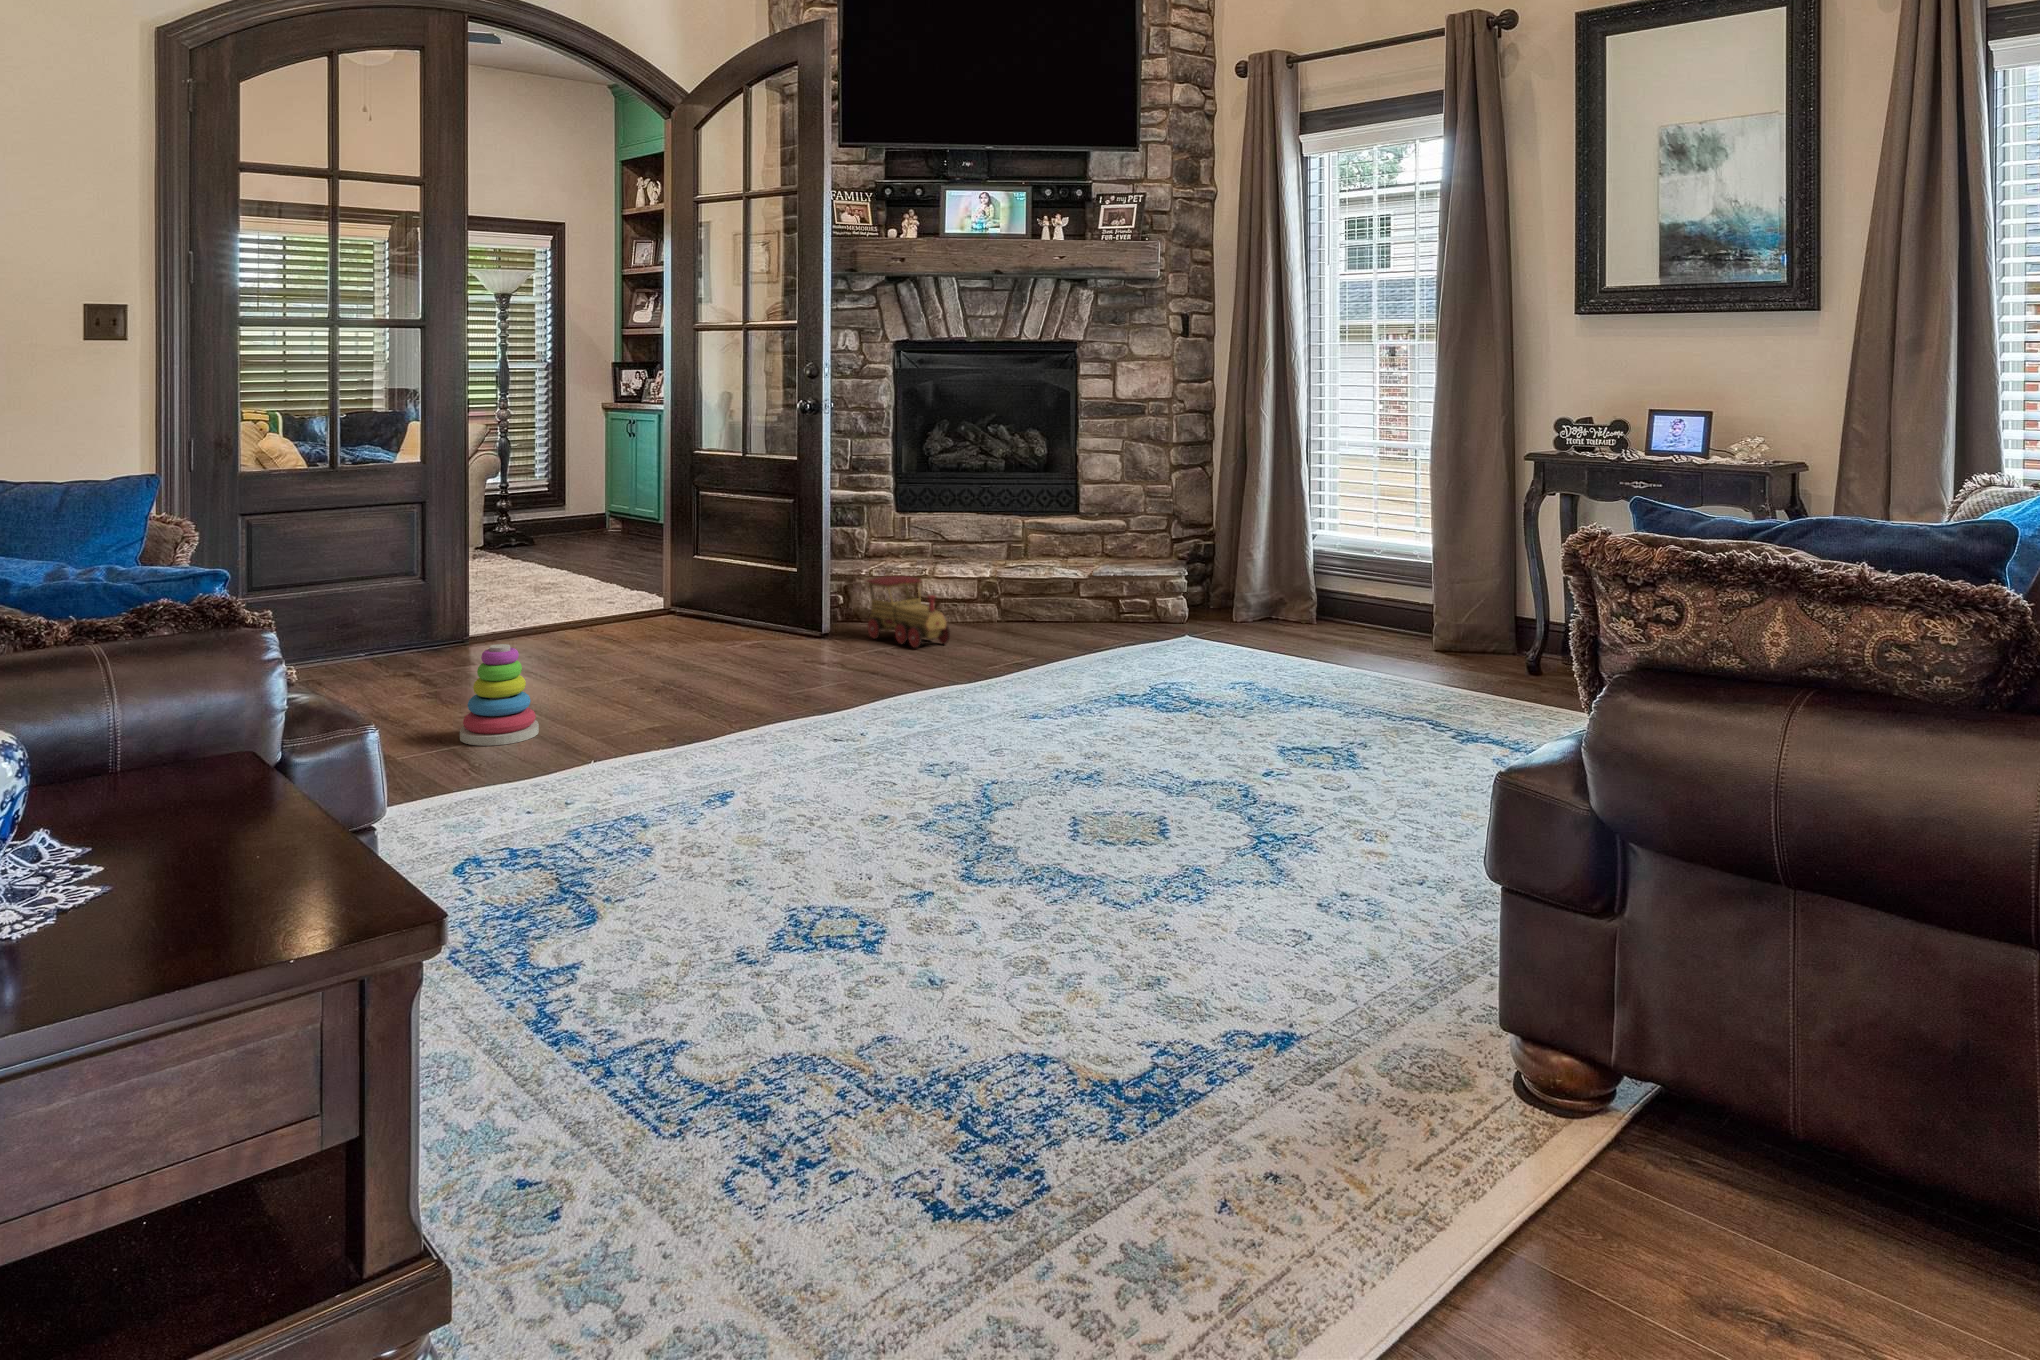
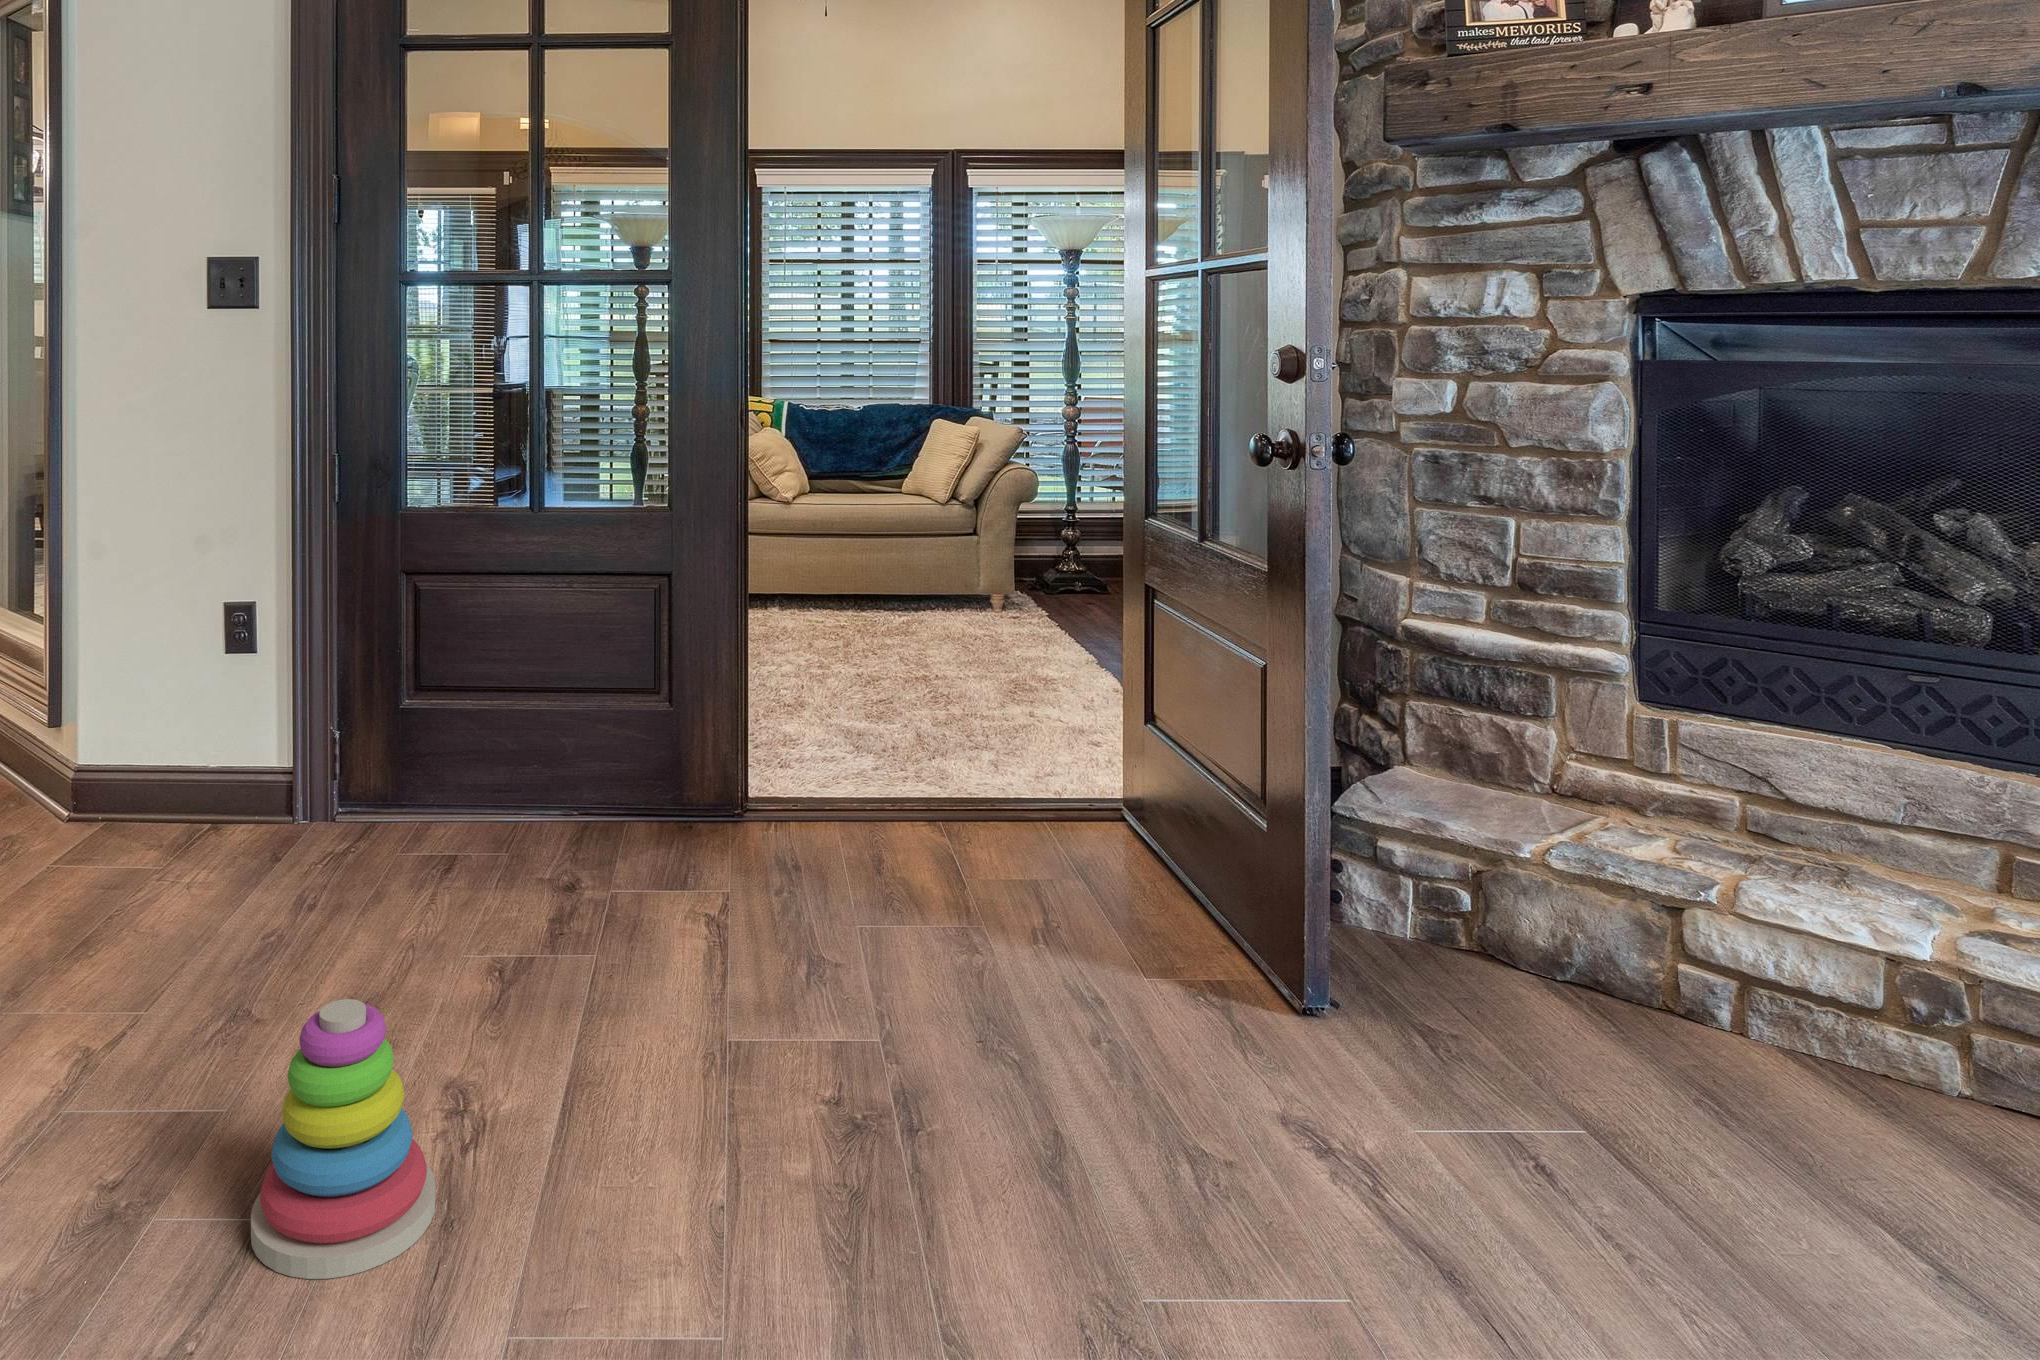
toy train: present [866,576,950,648] -> none [1492,900,1758,1182]

